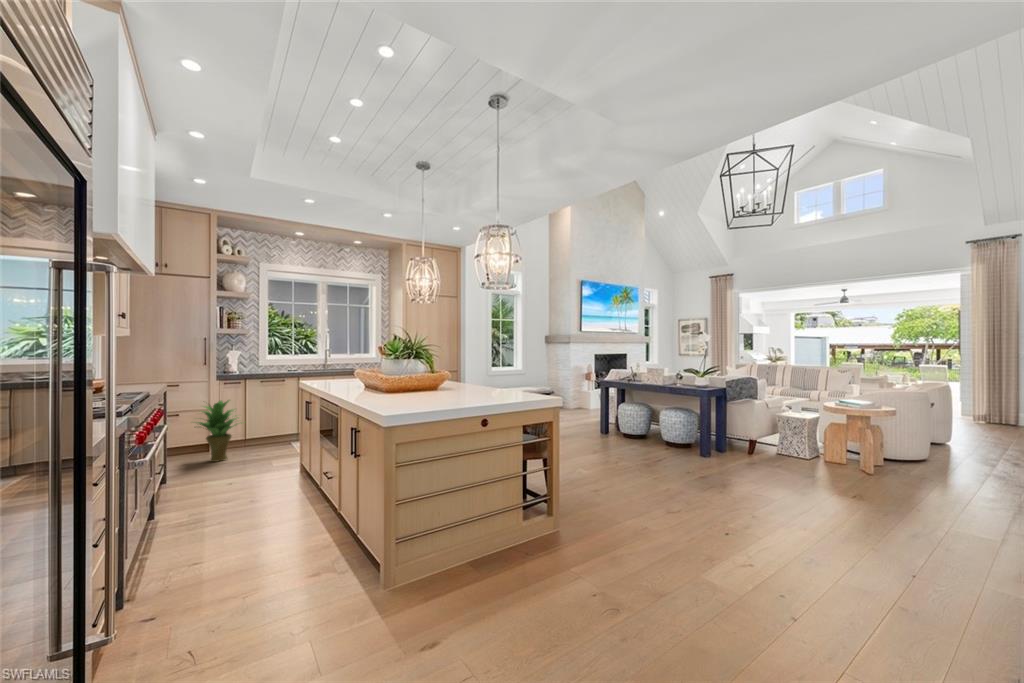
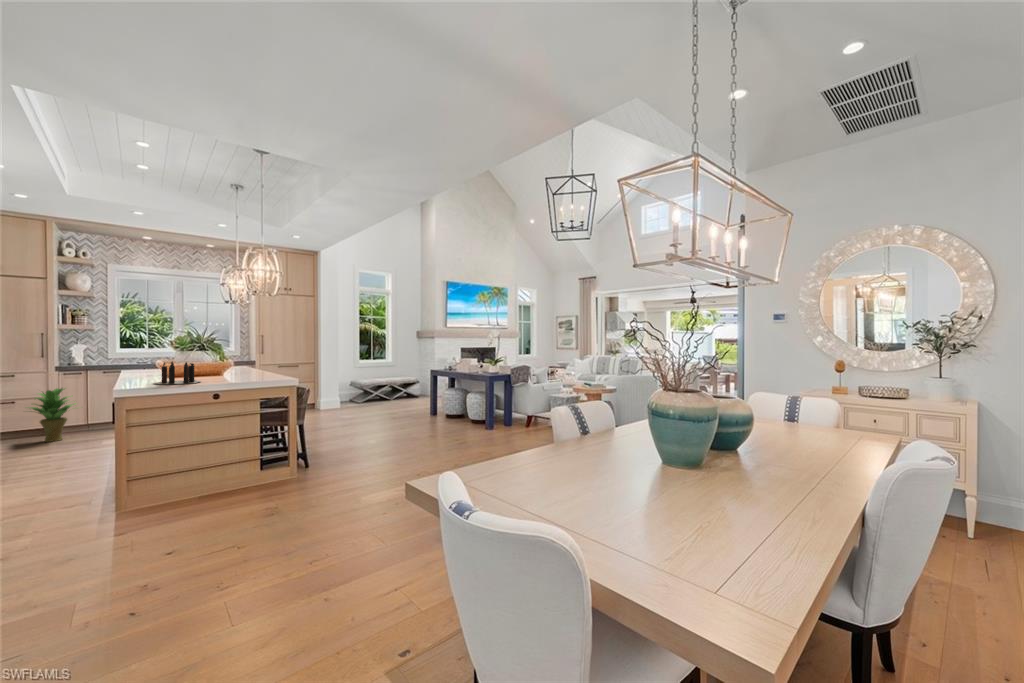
candle: none [418,373,485,405] -> present [154,362,200,385]

